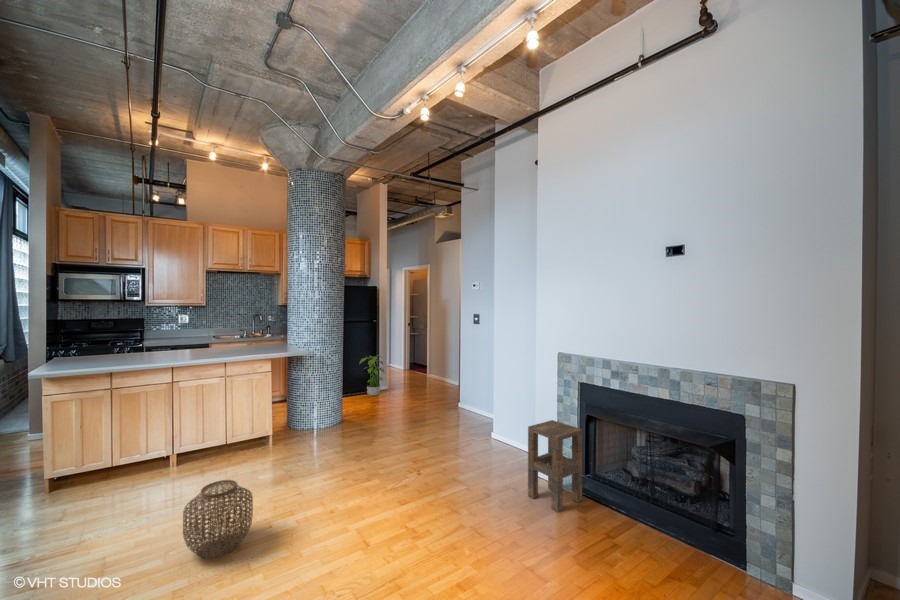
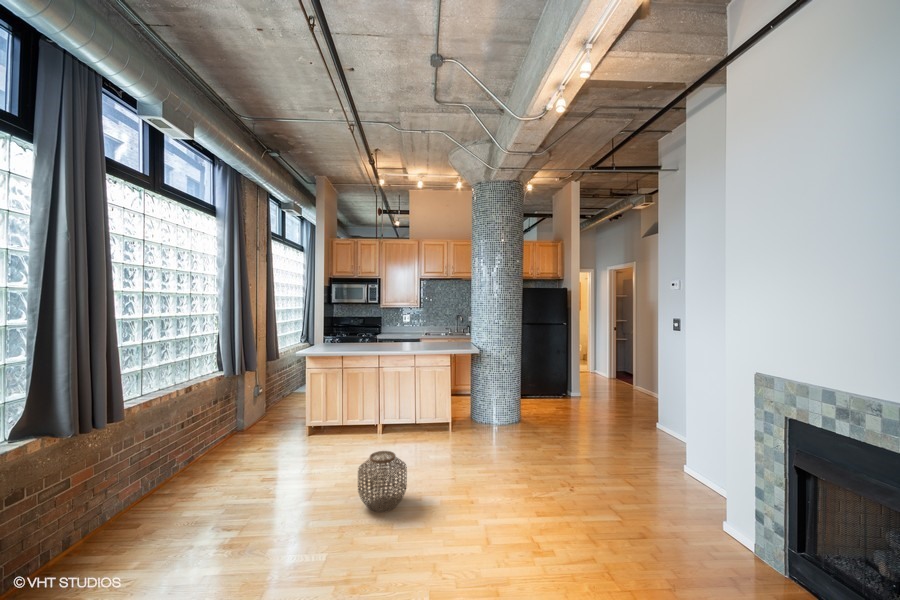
potted plant: present [360,355,385,395] -> none [549,359,576,402]
side table: present [528,420,582,512] -> none [701,463,789,586]

